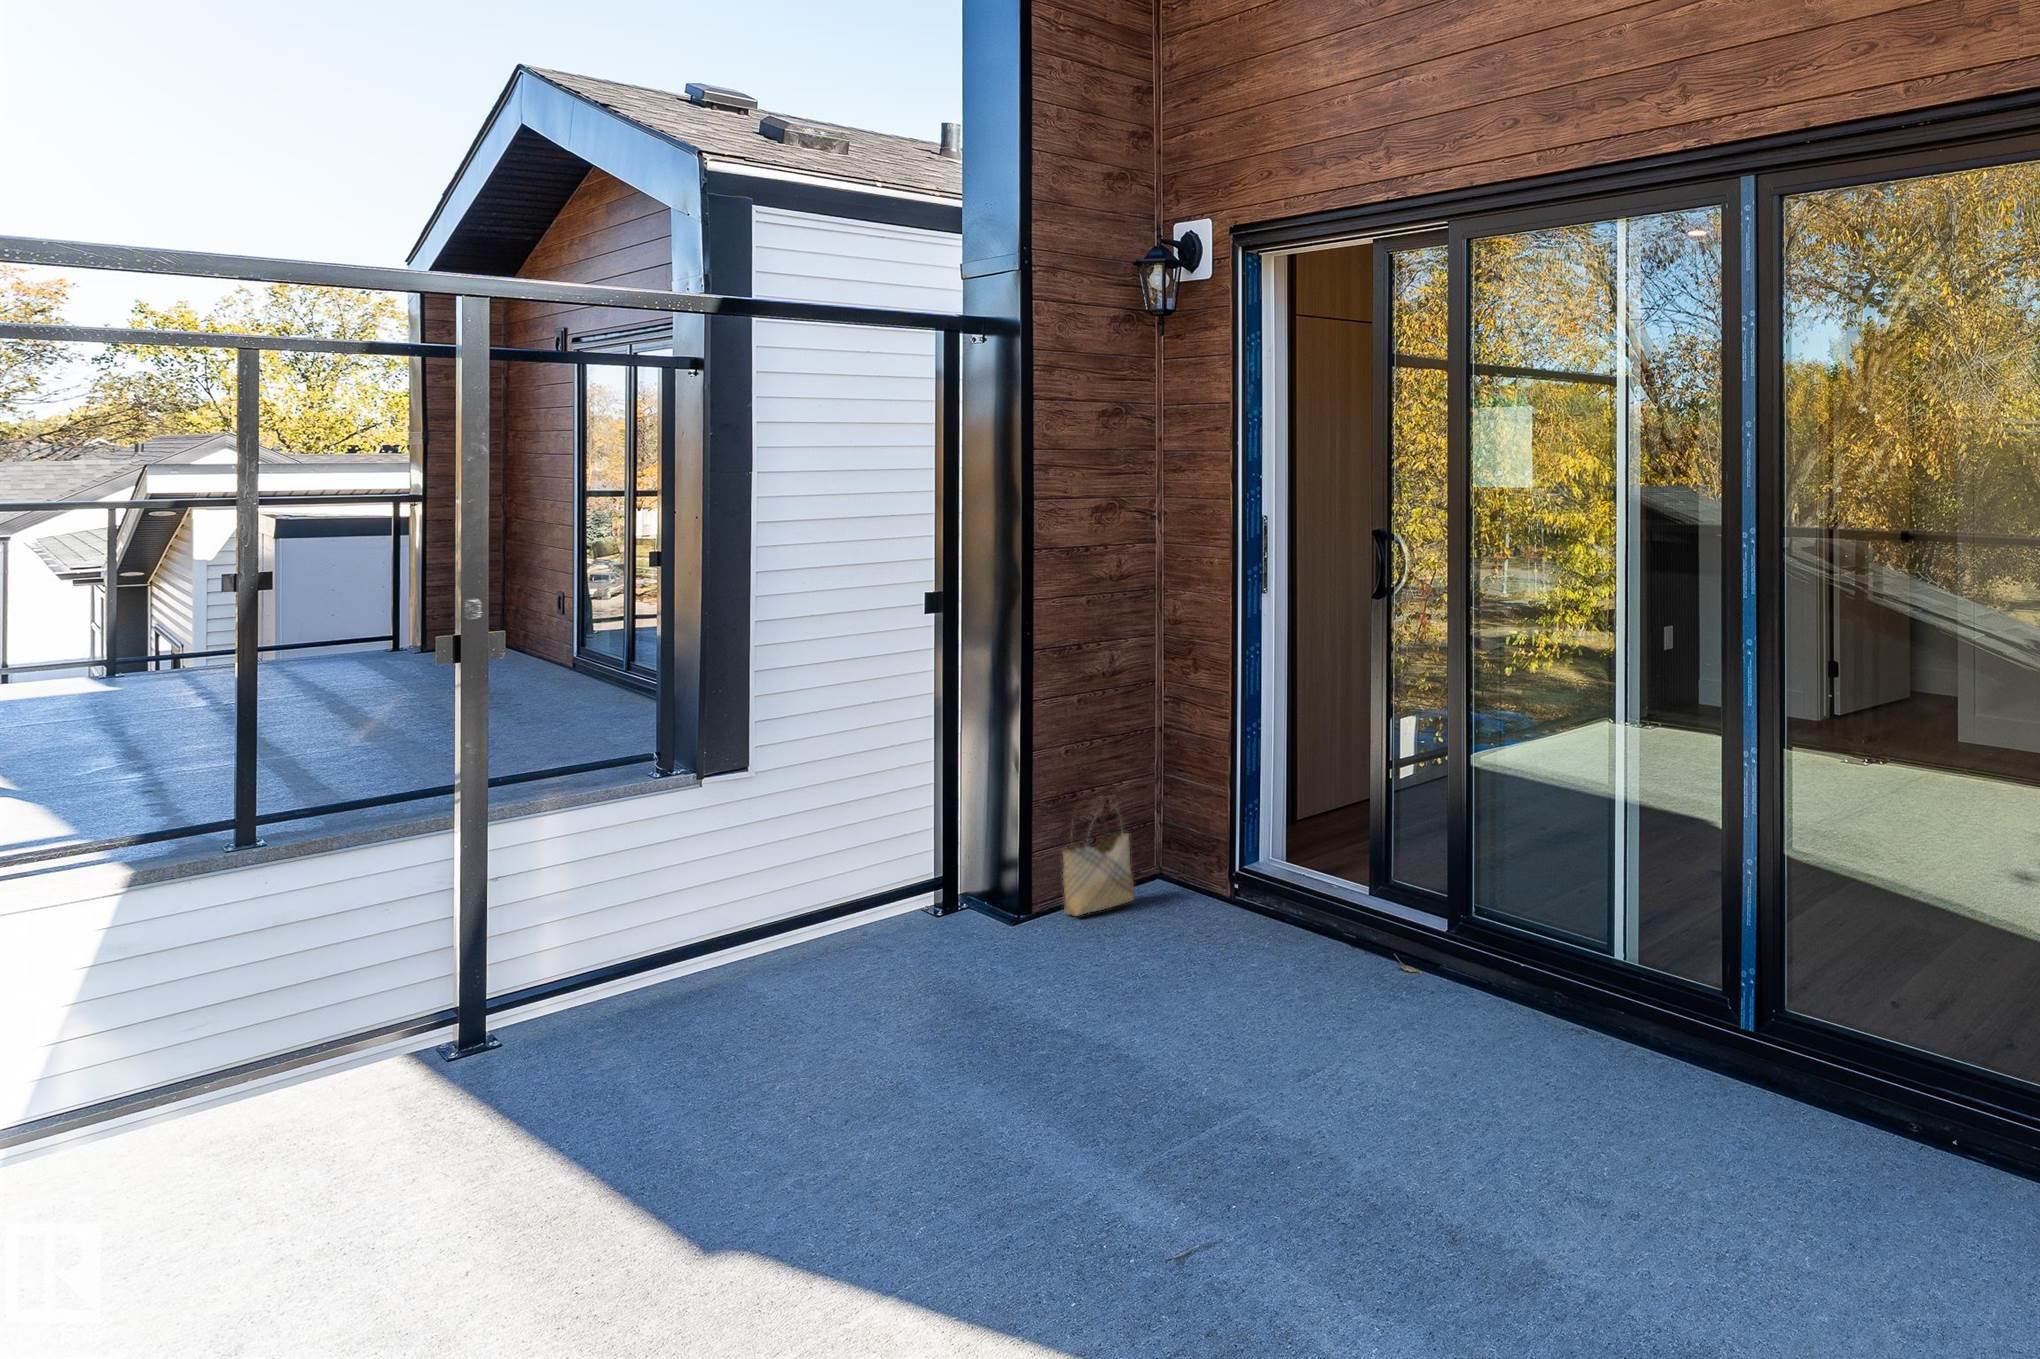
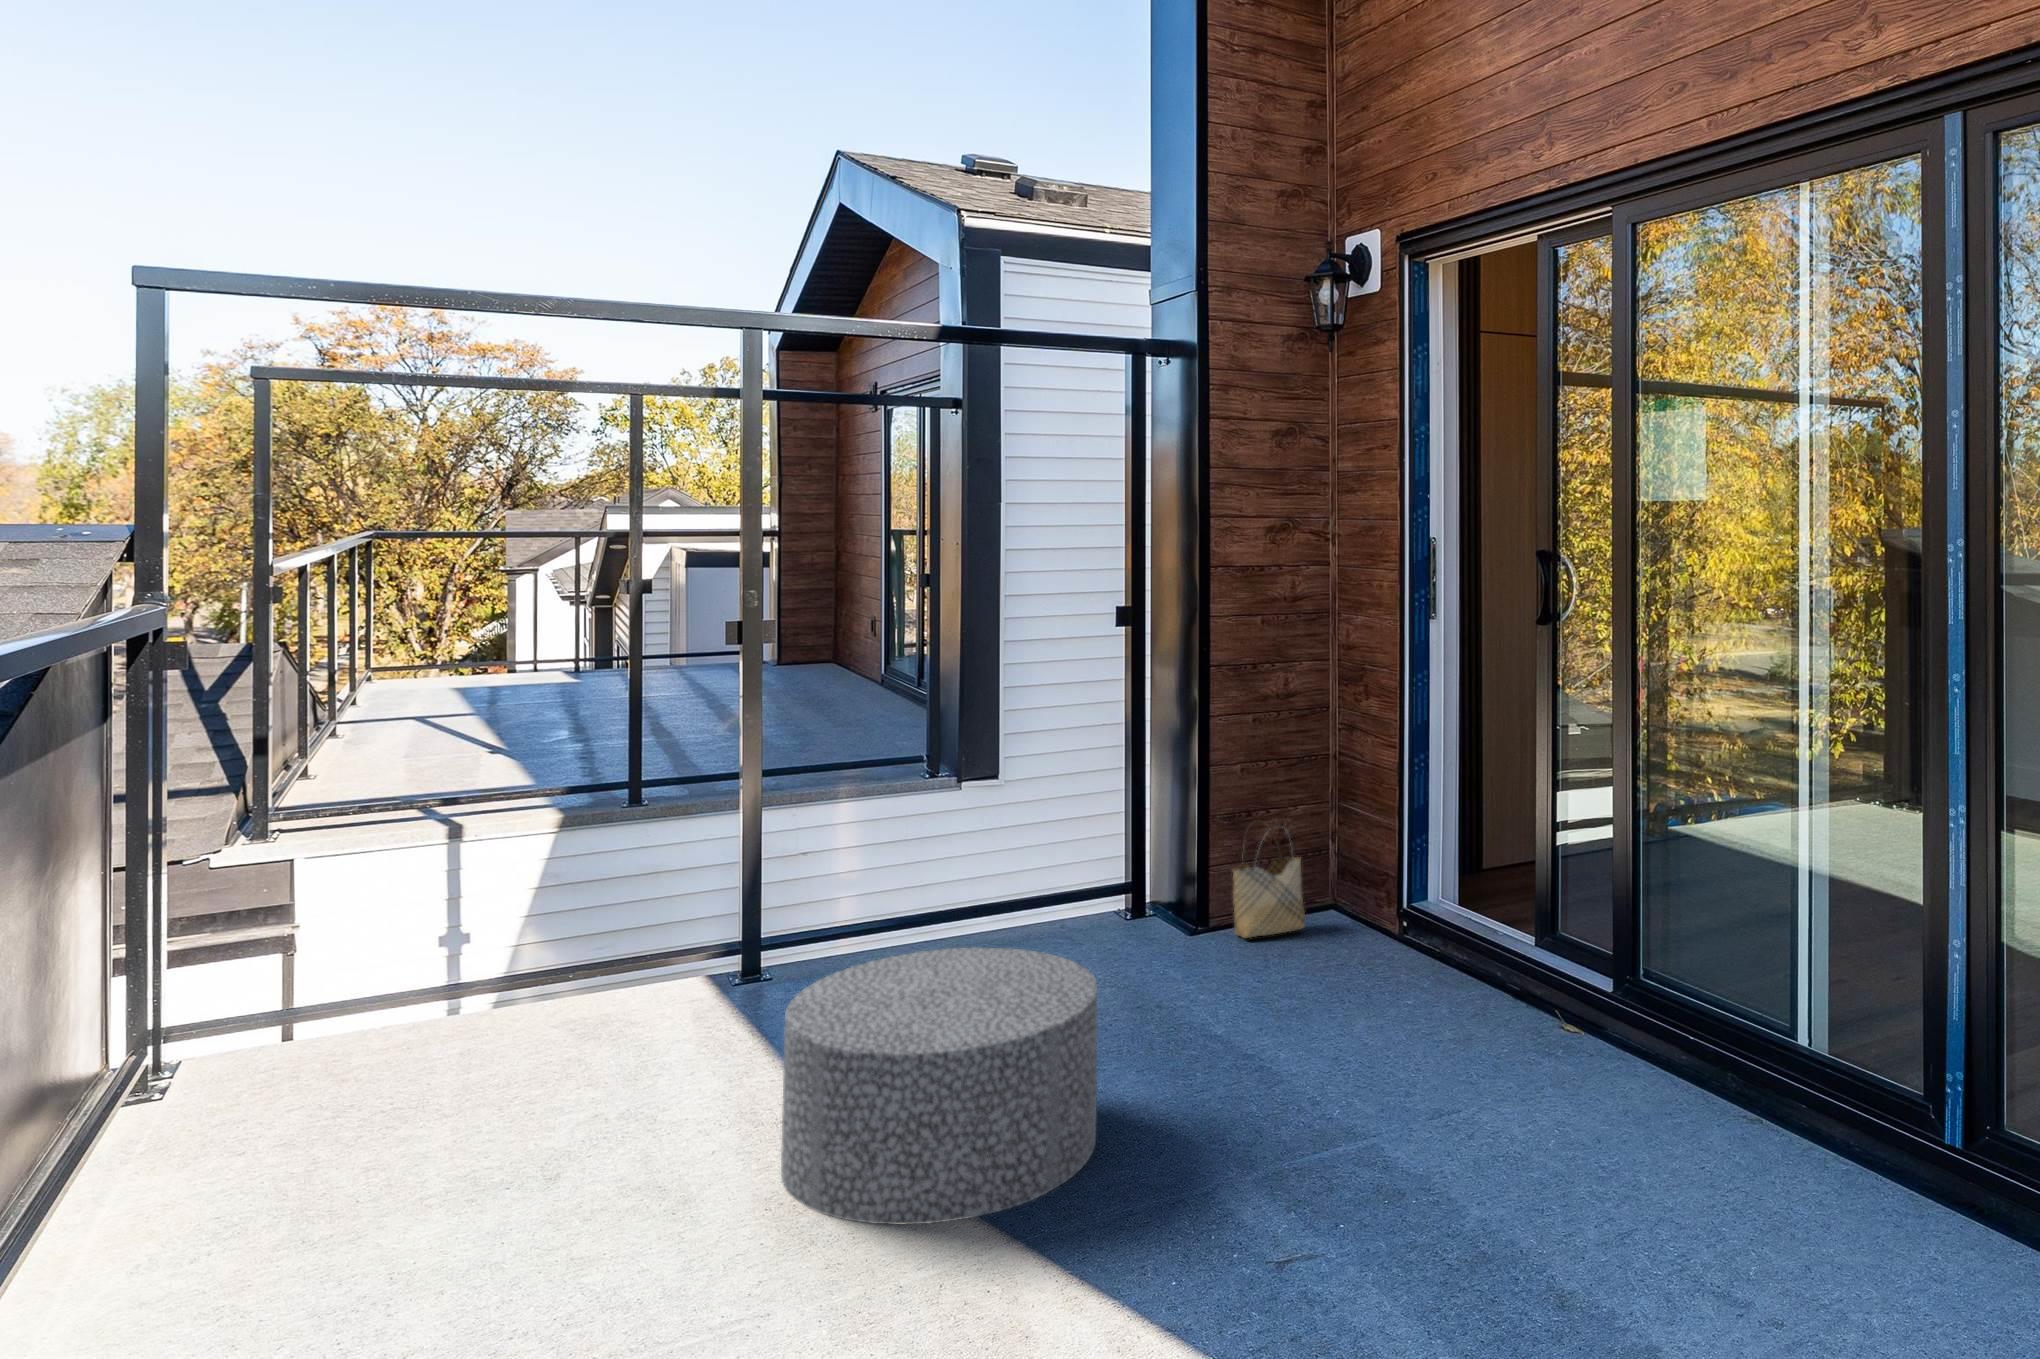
ottoman: none [660,951,986,1229] -> present [781,947,1097,1225]

